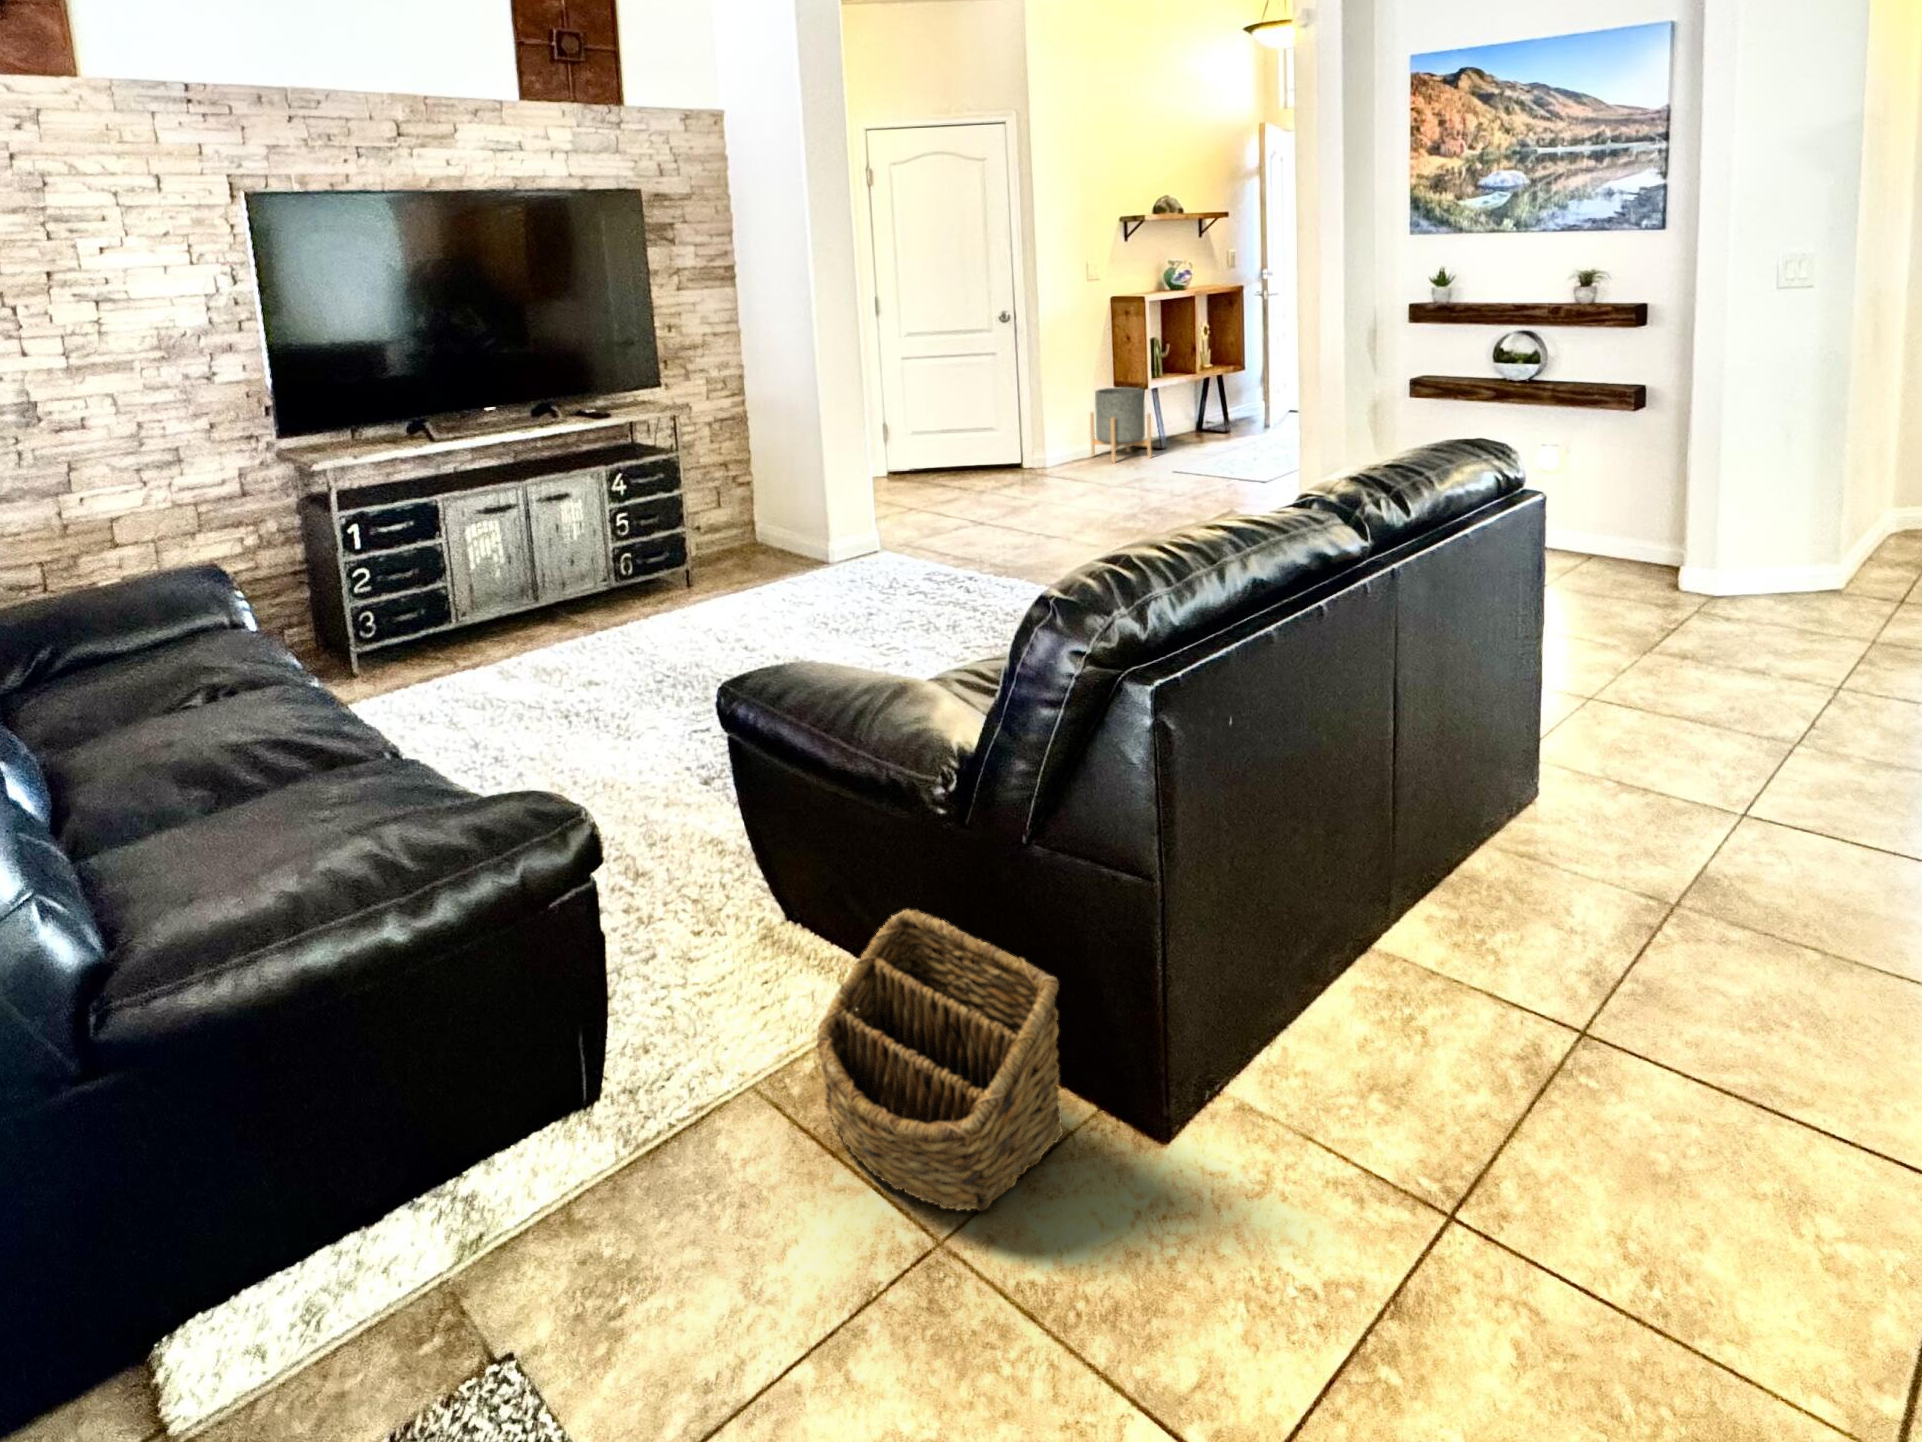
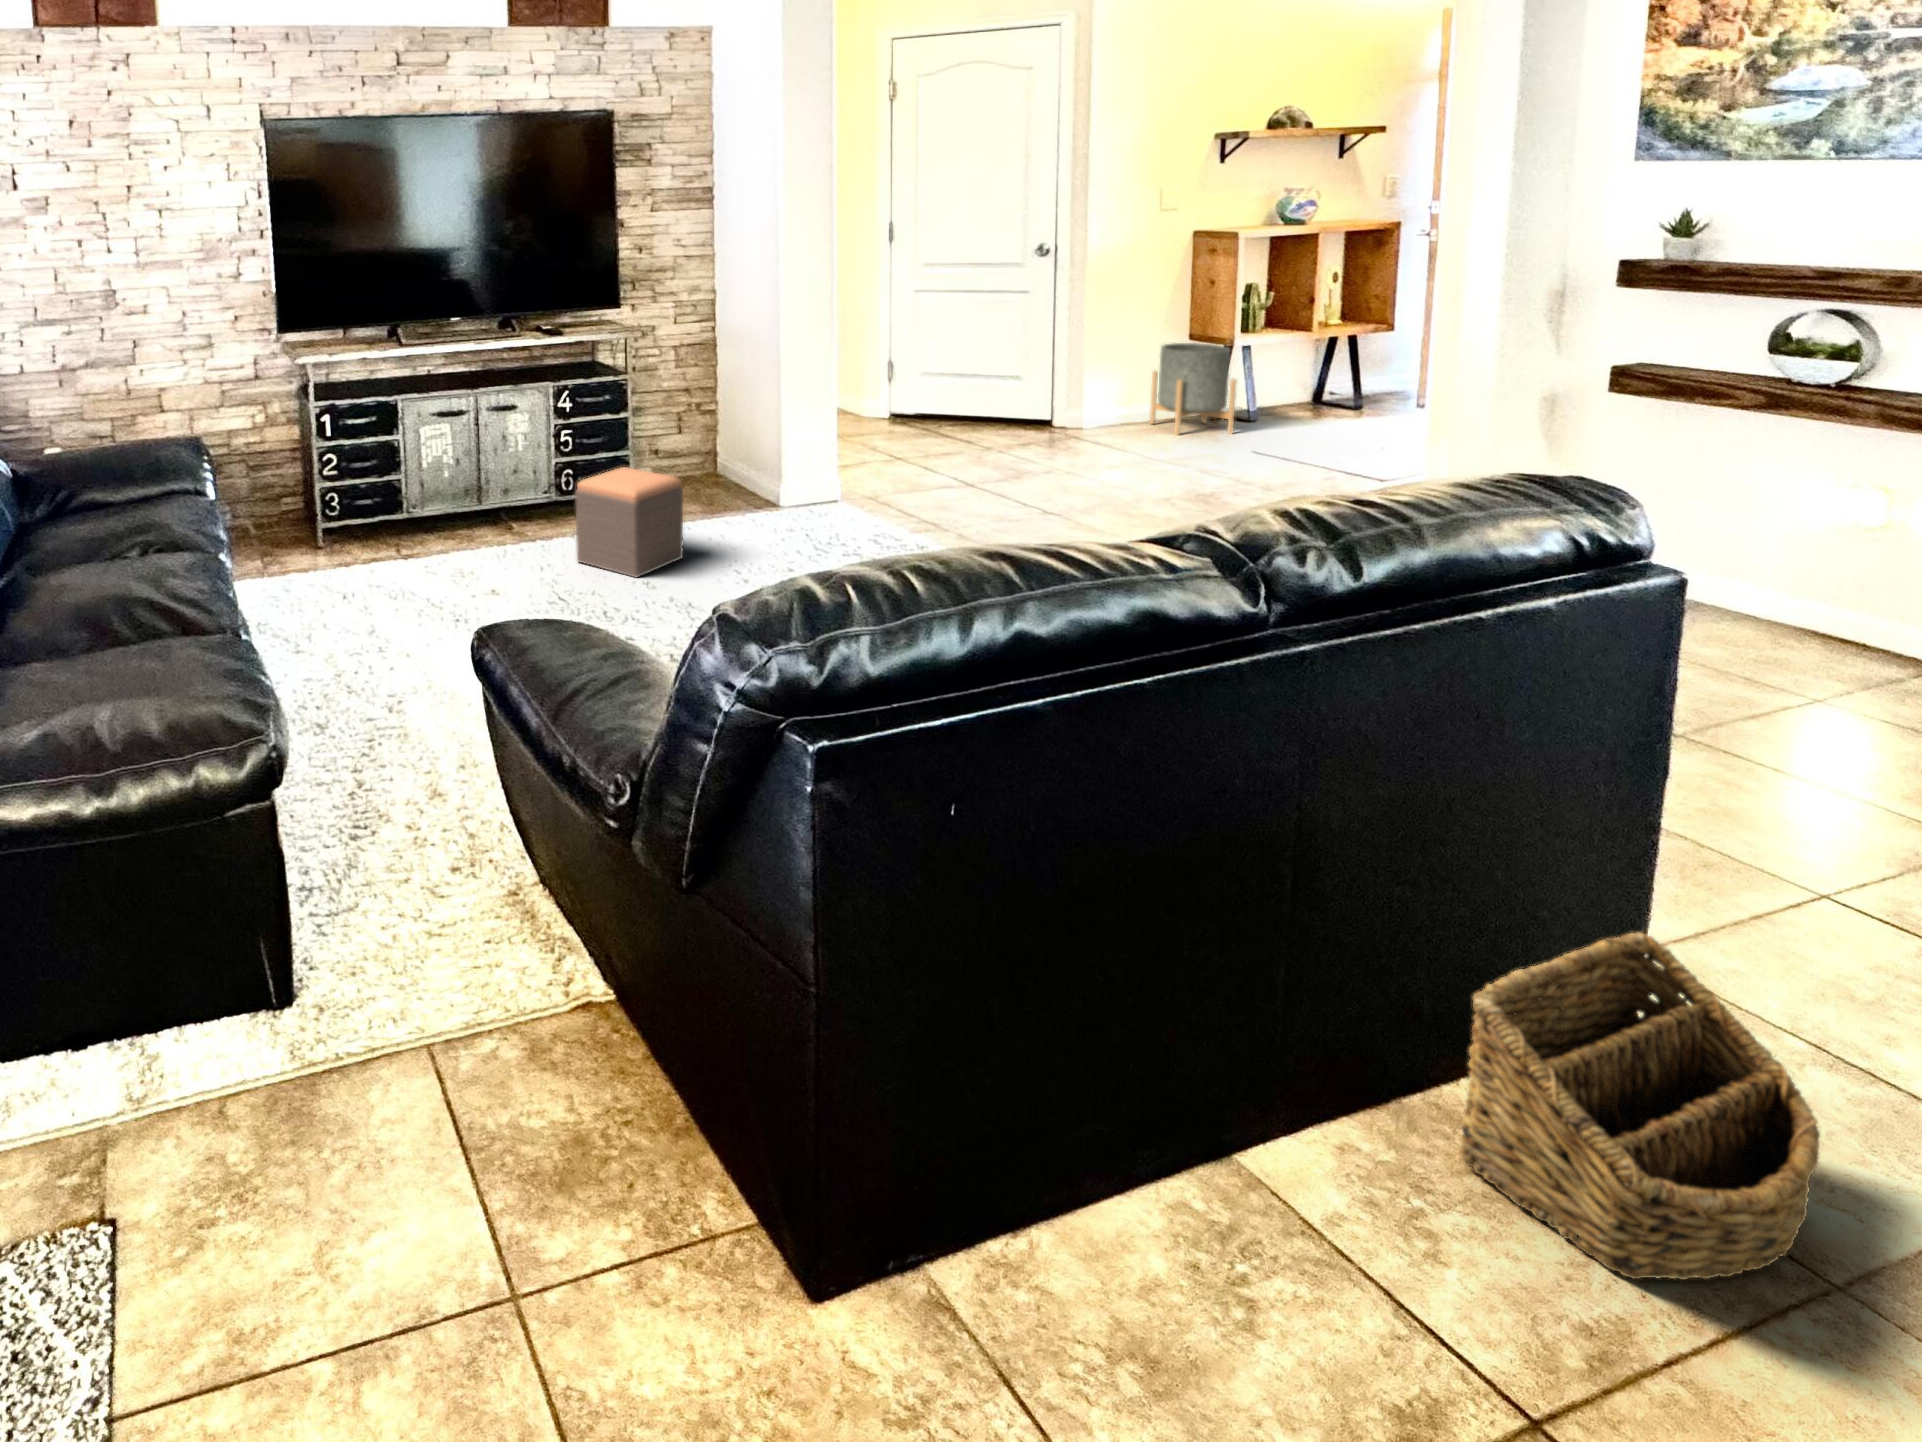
footstool: none [655,539,765,643] -> present [575,467,683,577]
basket: present [817,909,1063,1211] -> present [1459,933,1820,1280]

